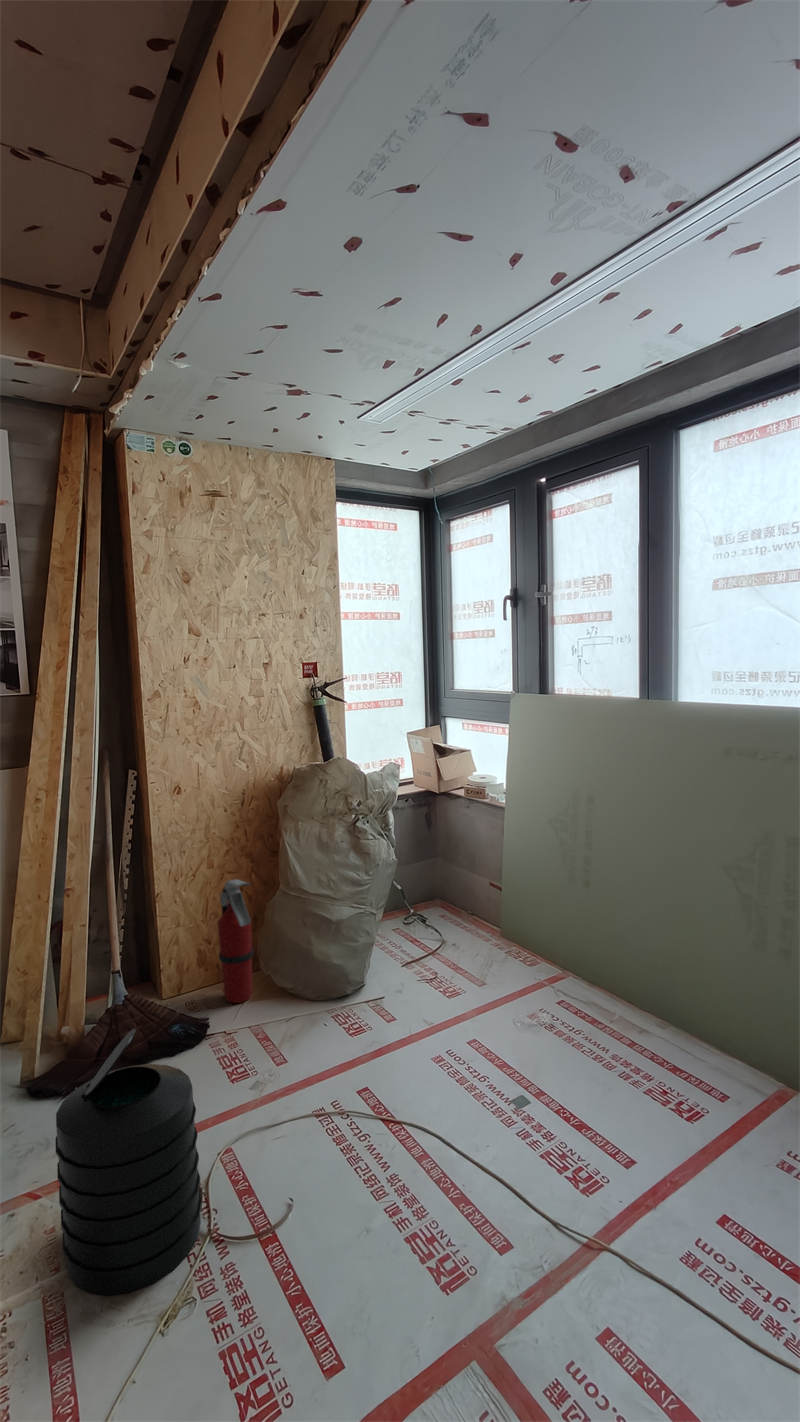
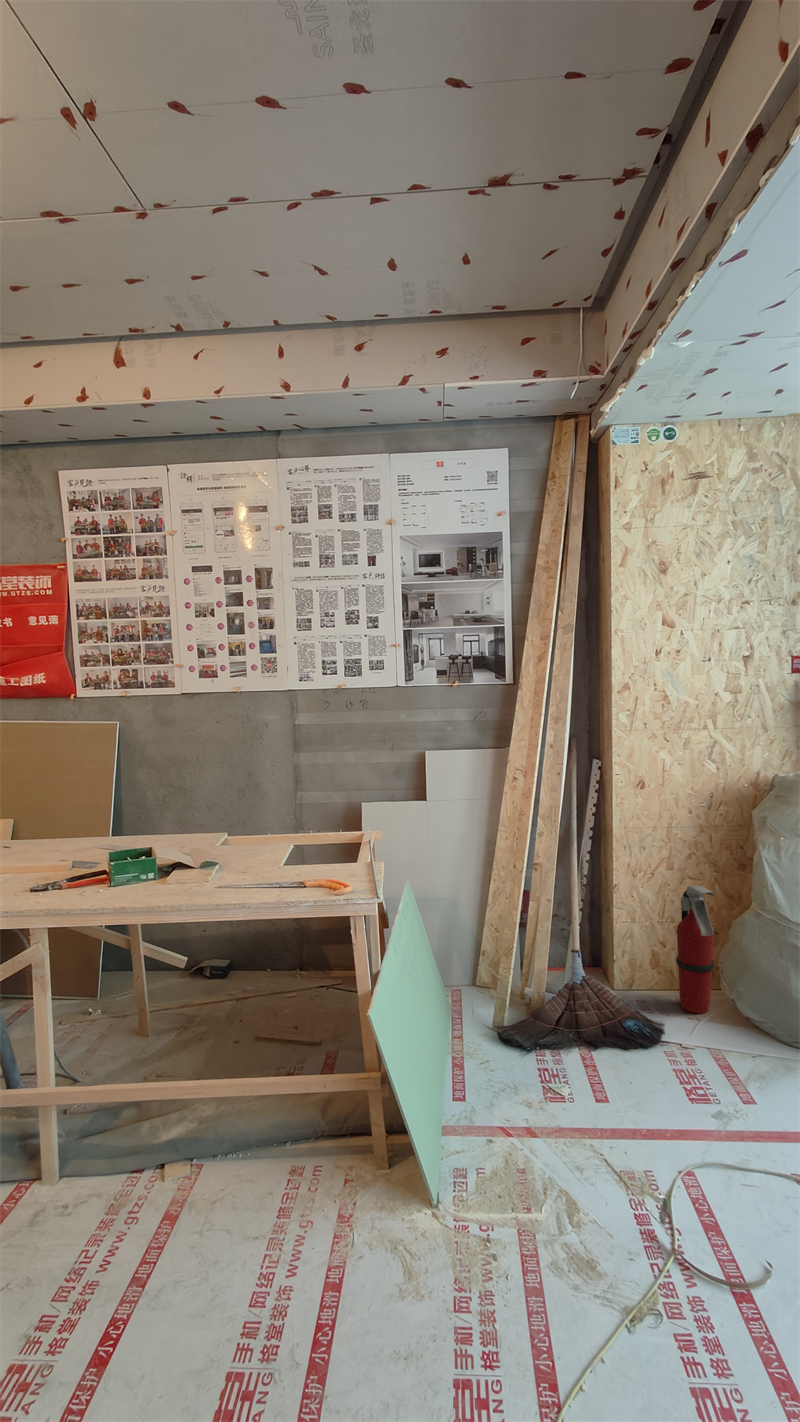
trash can: present [55,1029,202,1295] -> none [531,1015,655,1250]

